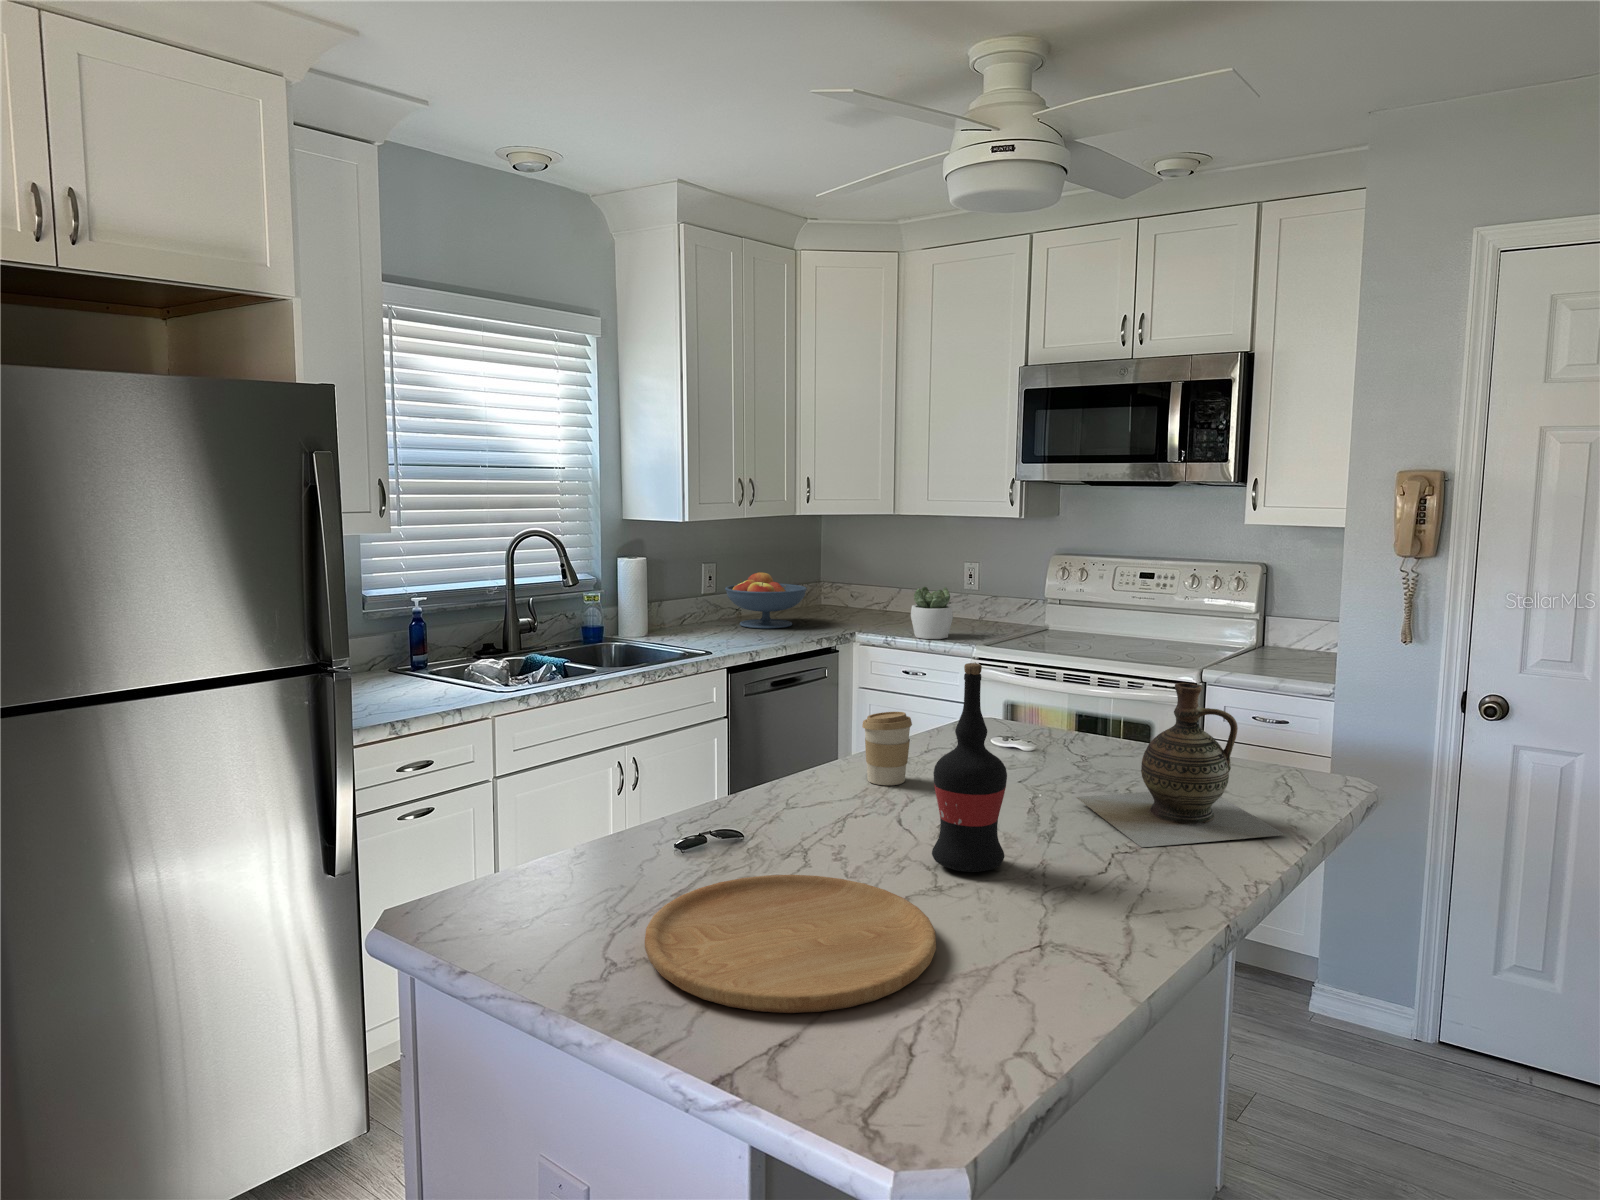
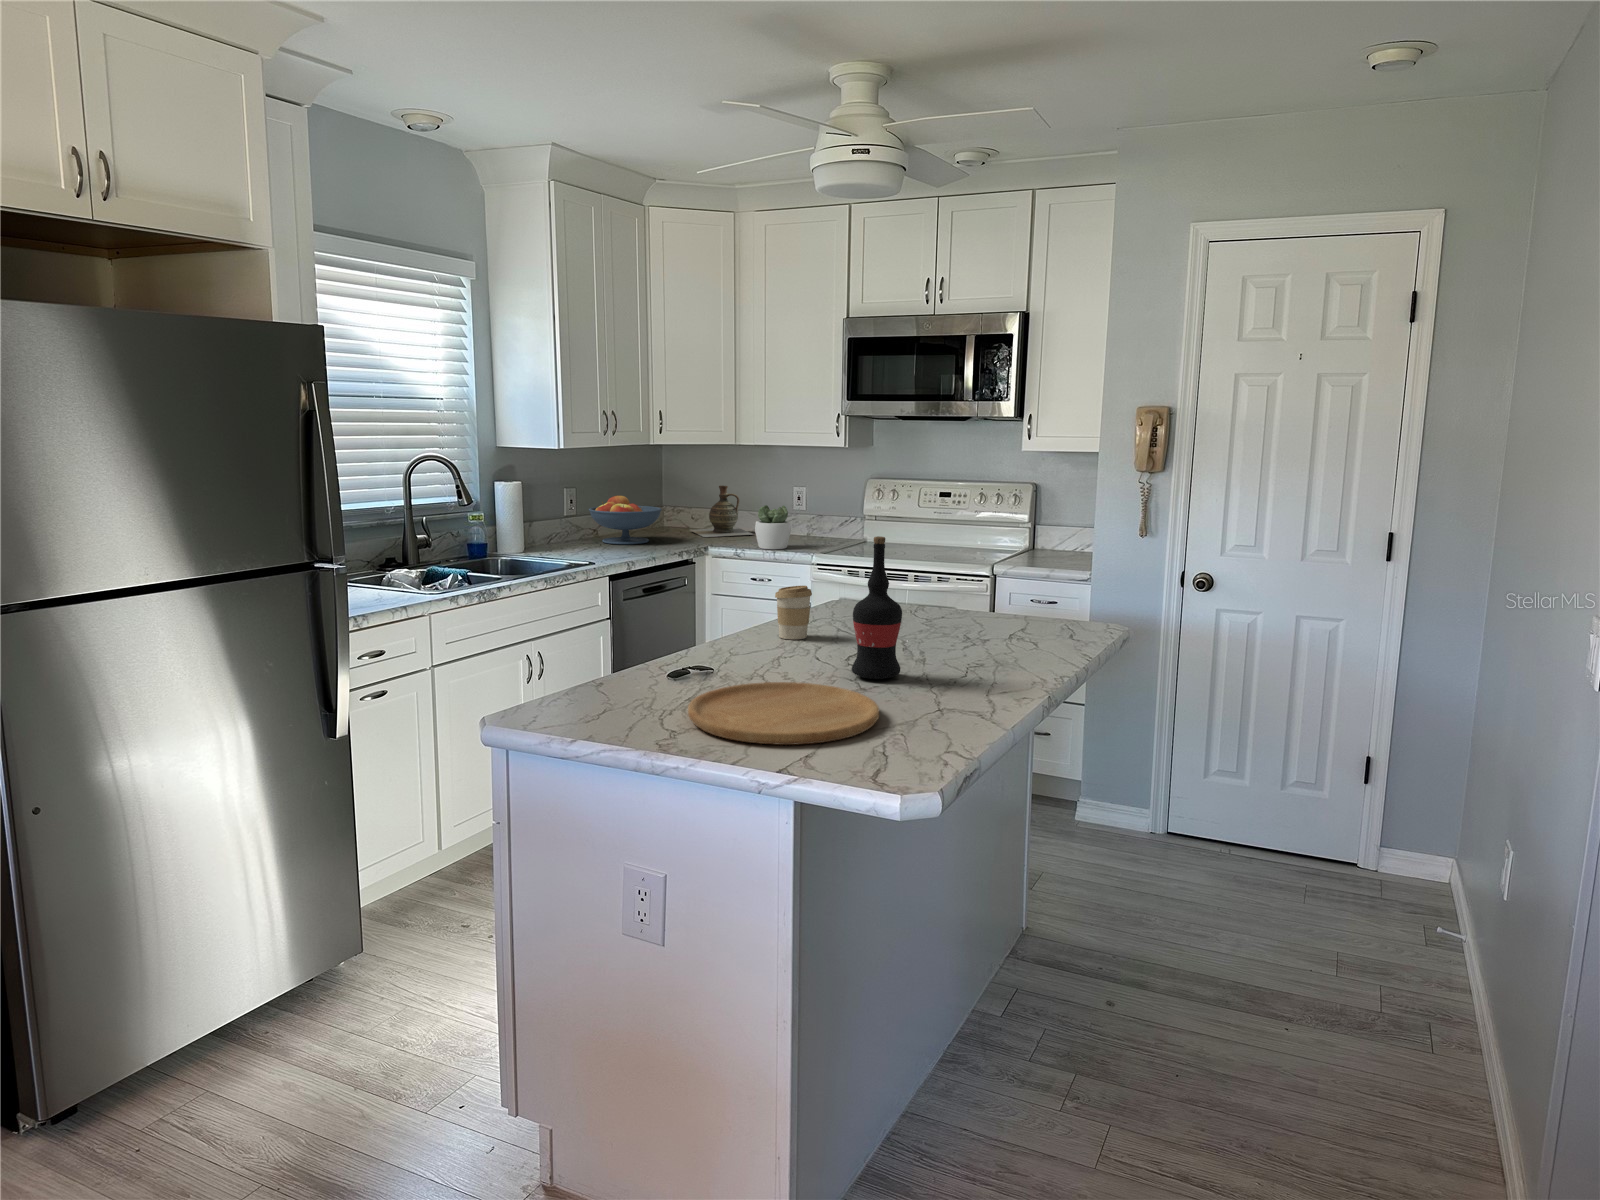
ceramic jug: present [1076,683,1285,847] -> present [690,486,752,537]

